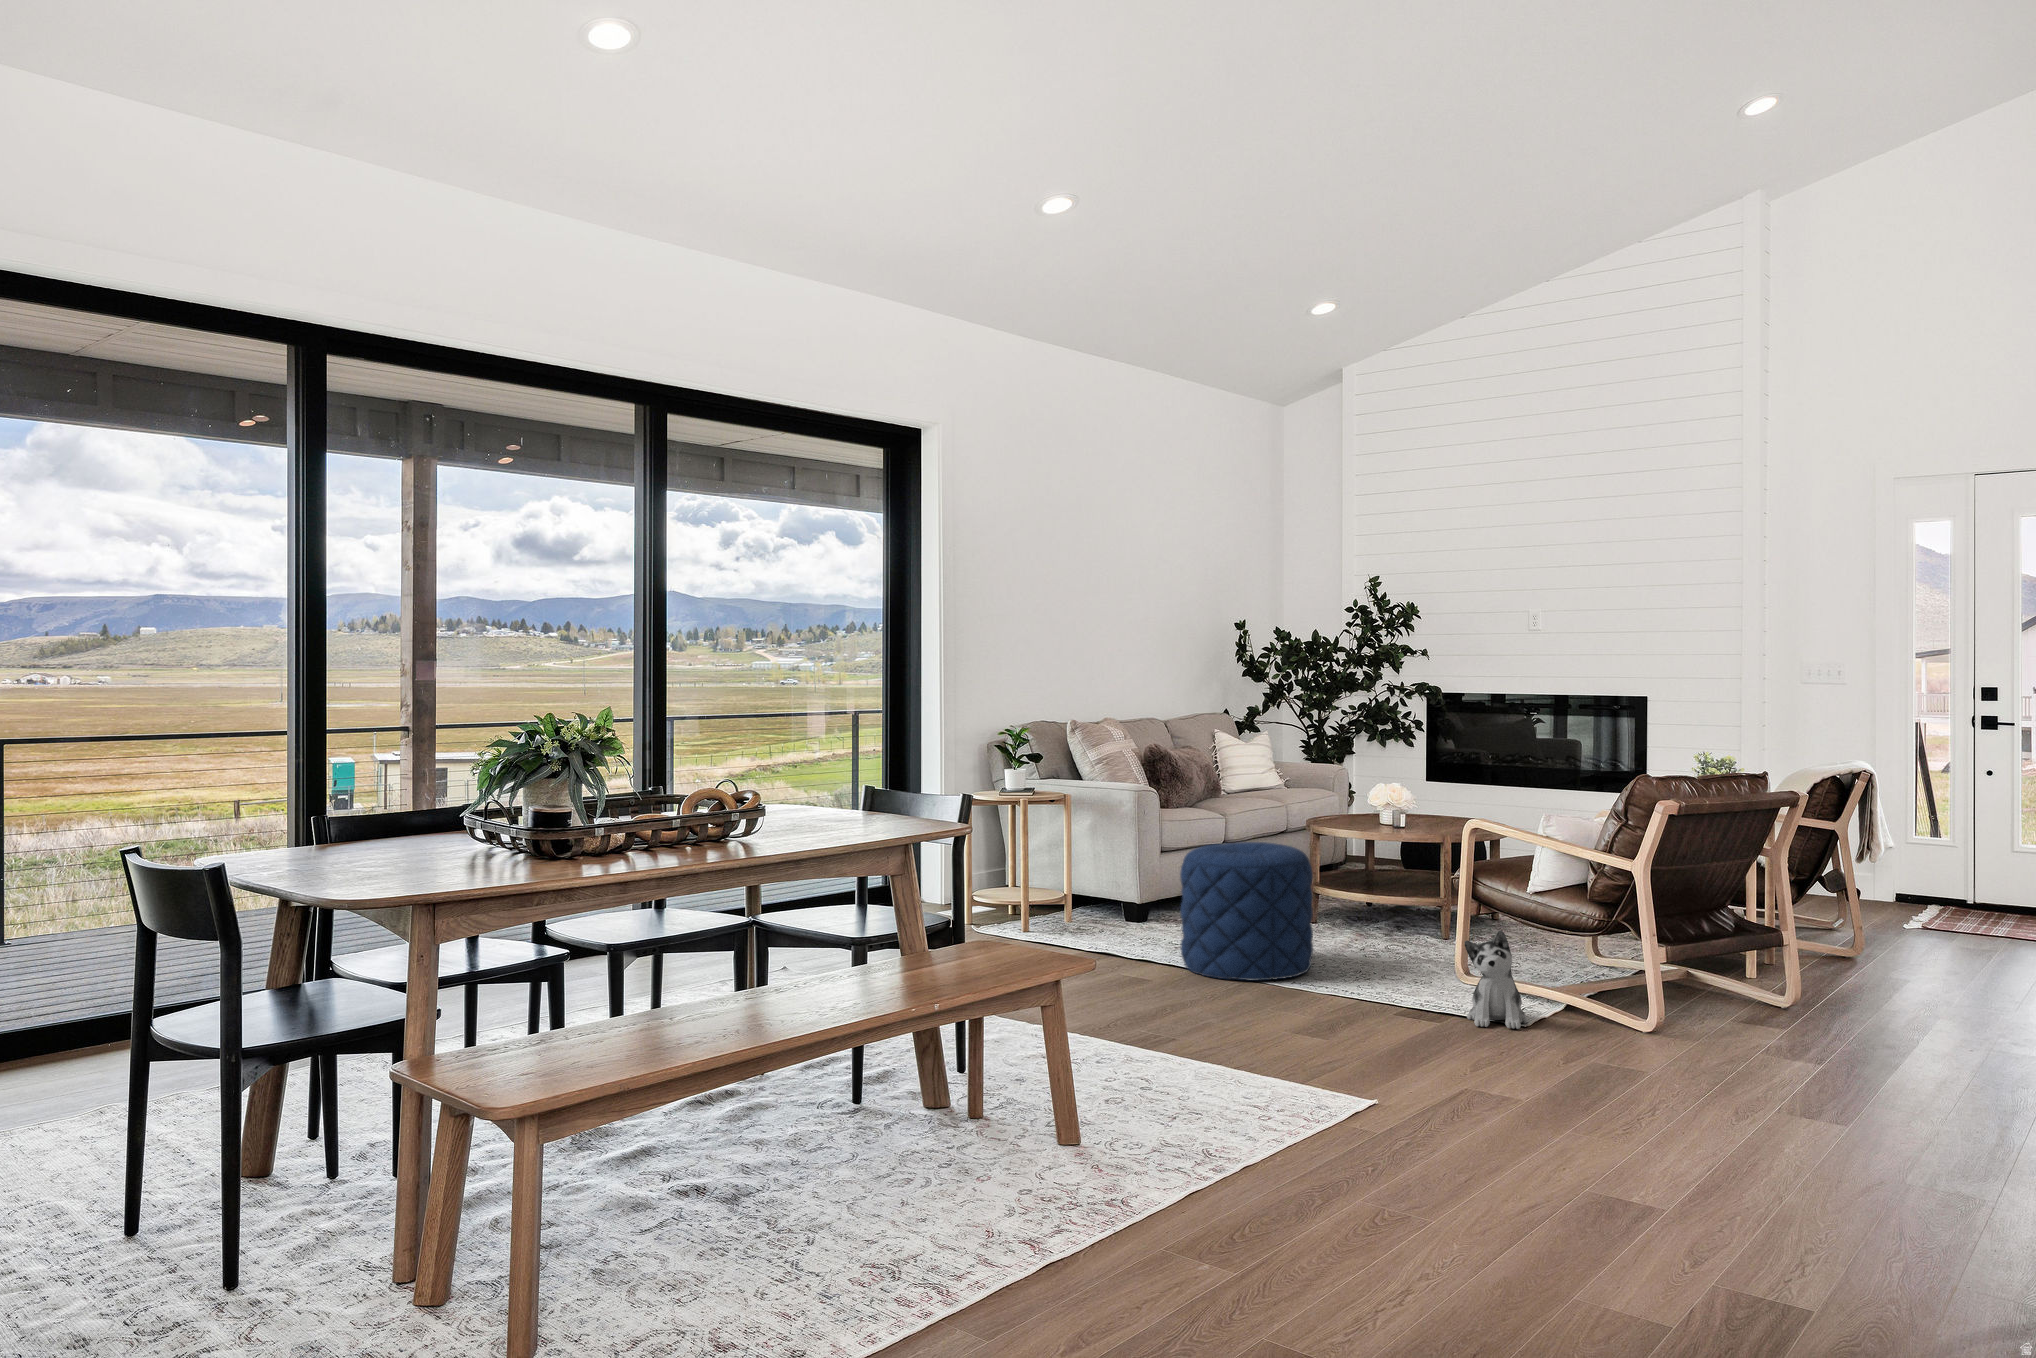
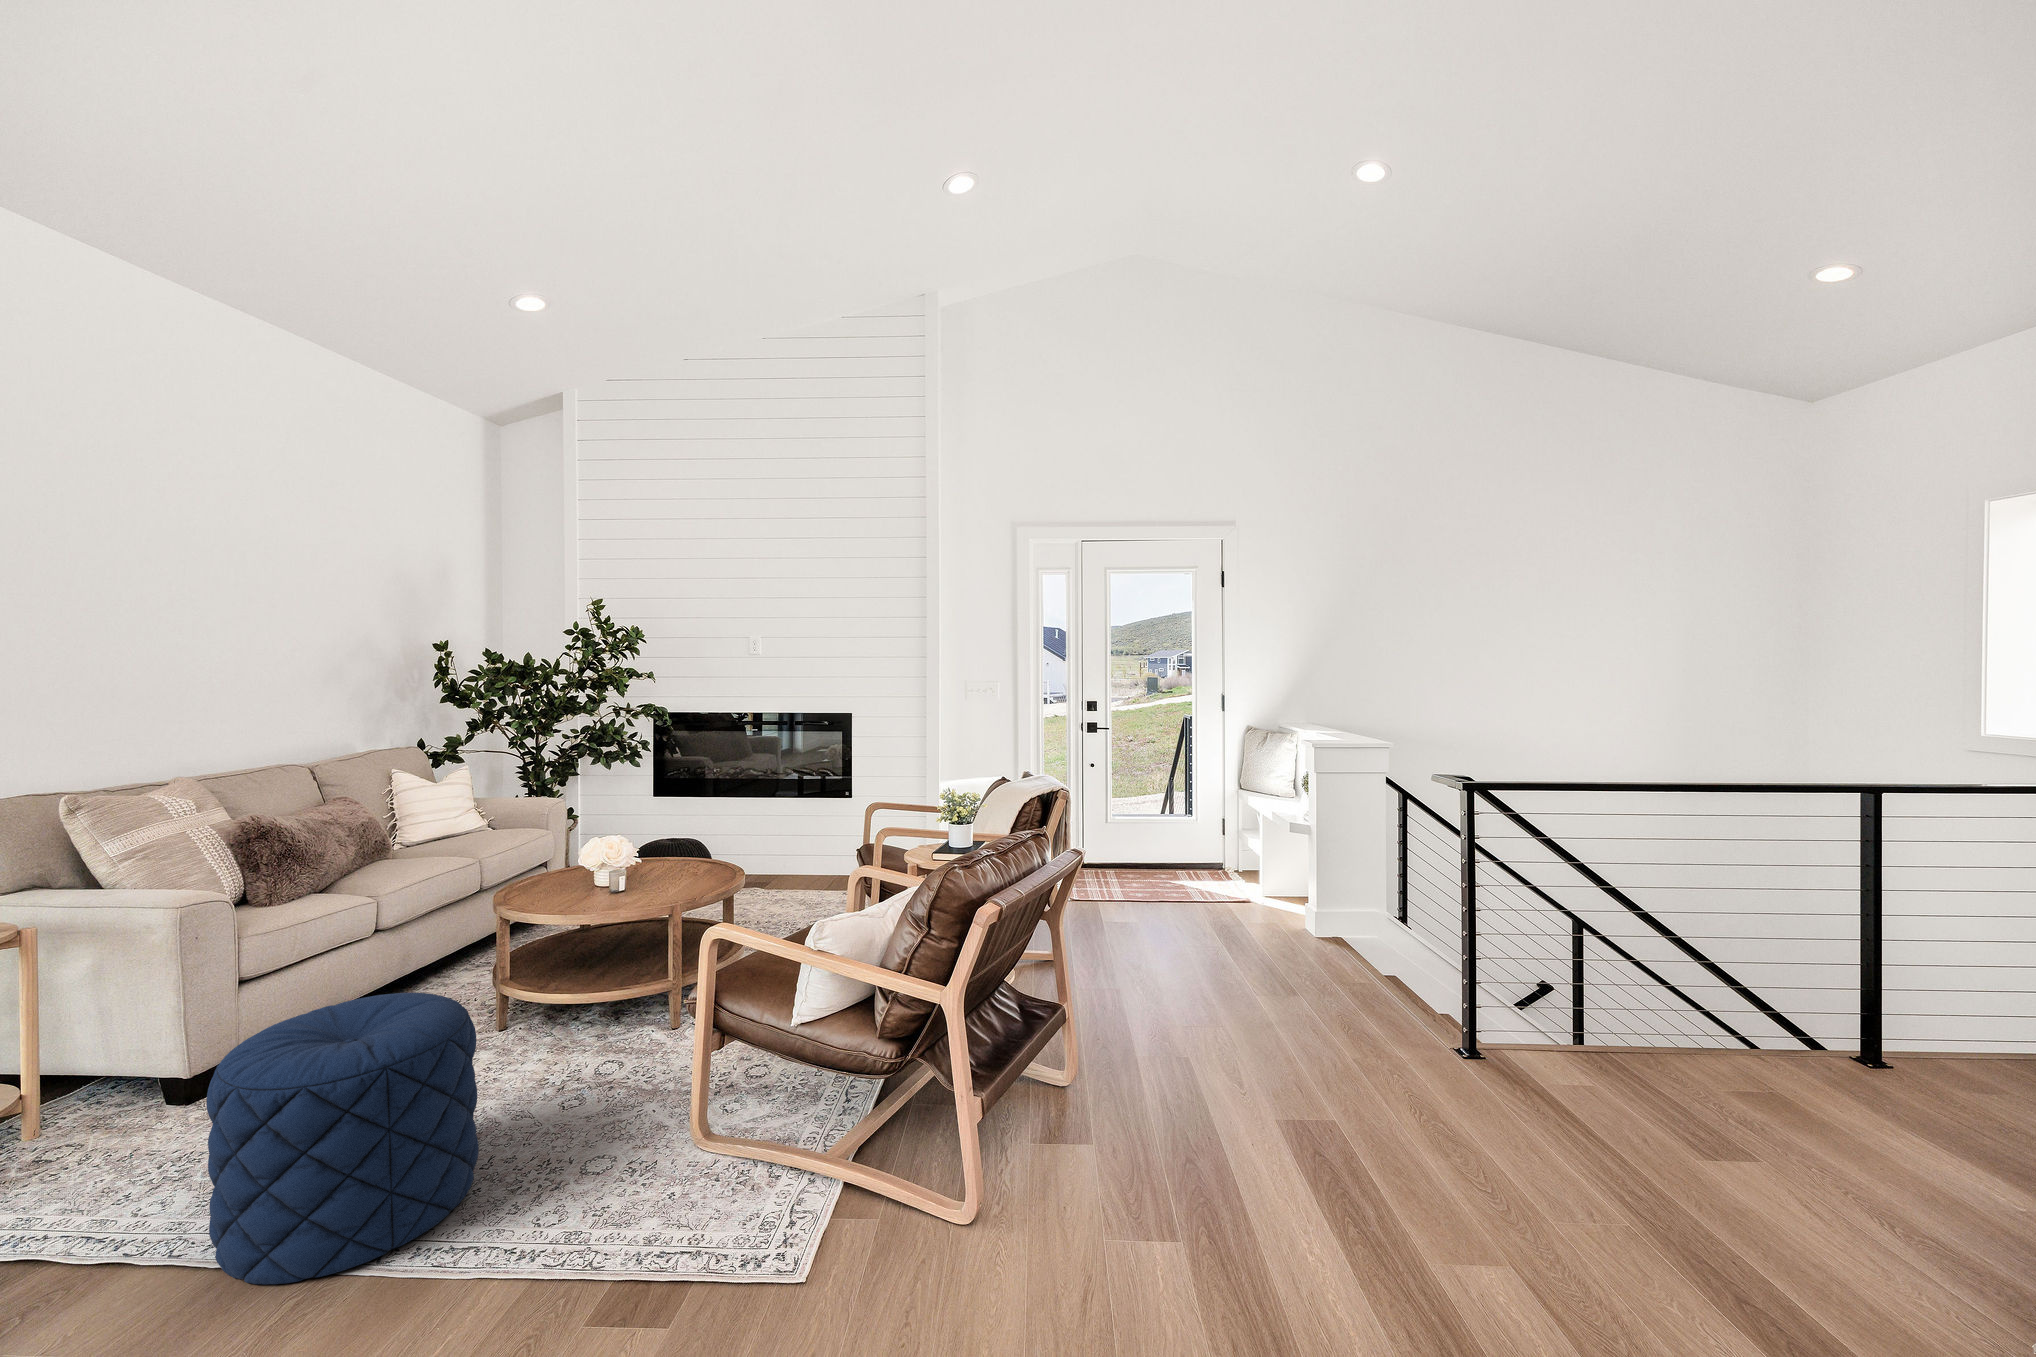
plush toy: present [1465,930,1528,1029] -> none [716,1130,809,1300]

